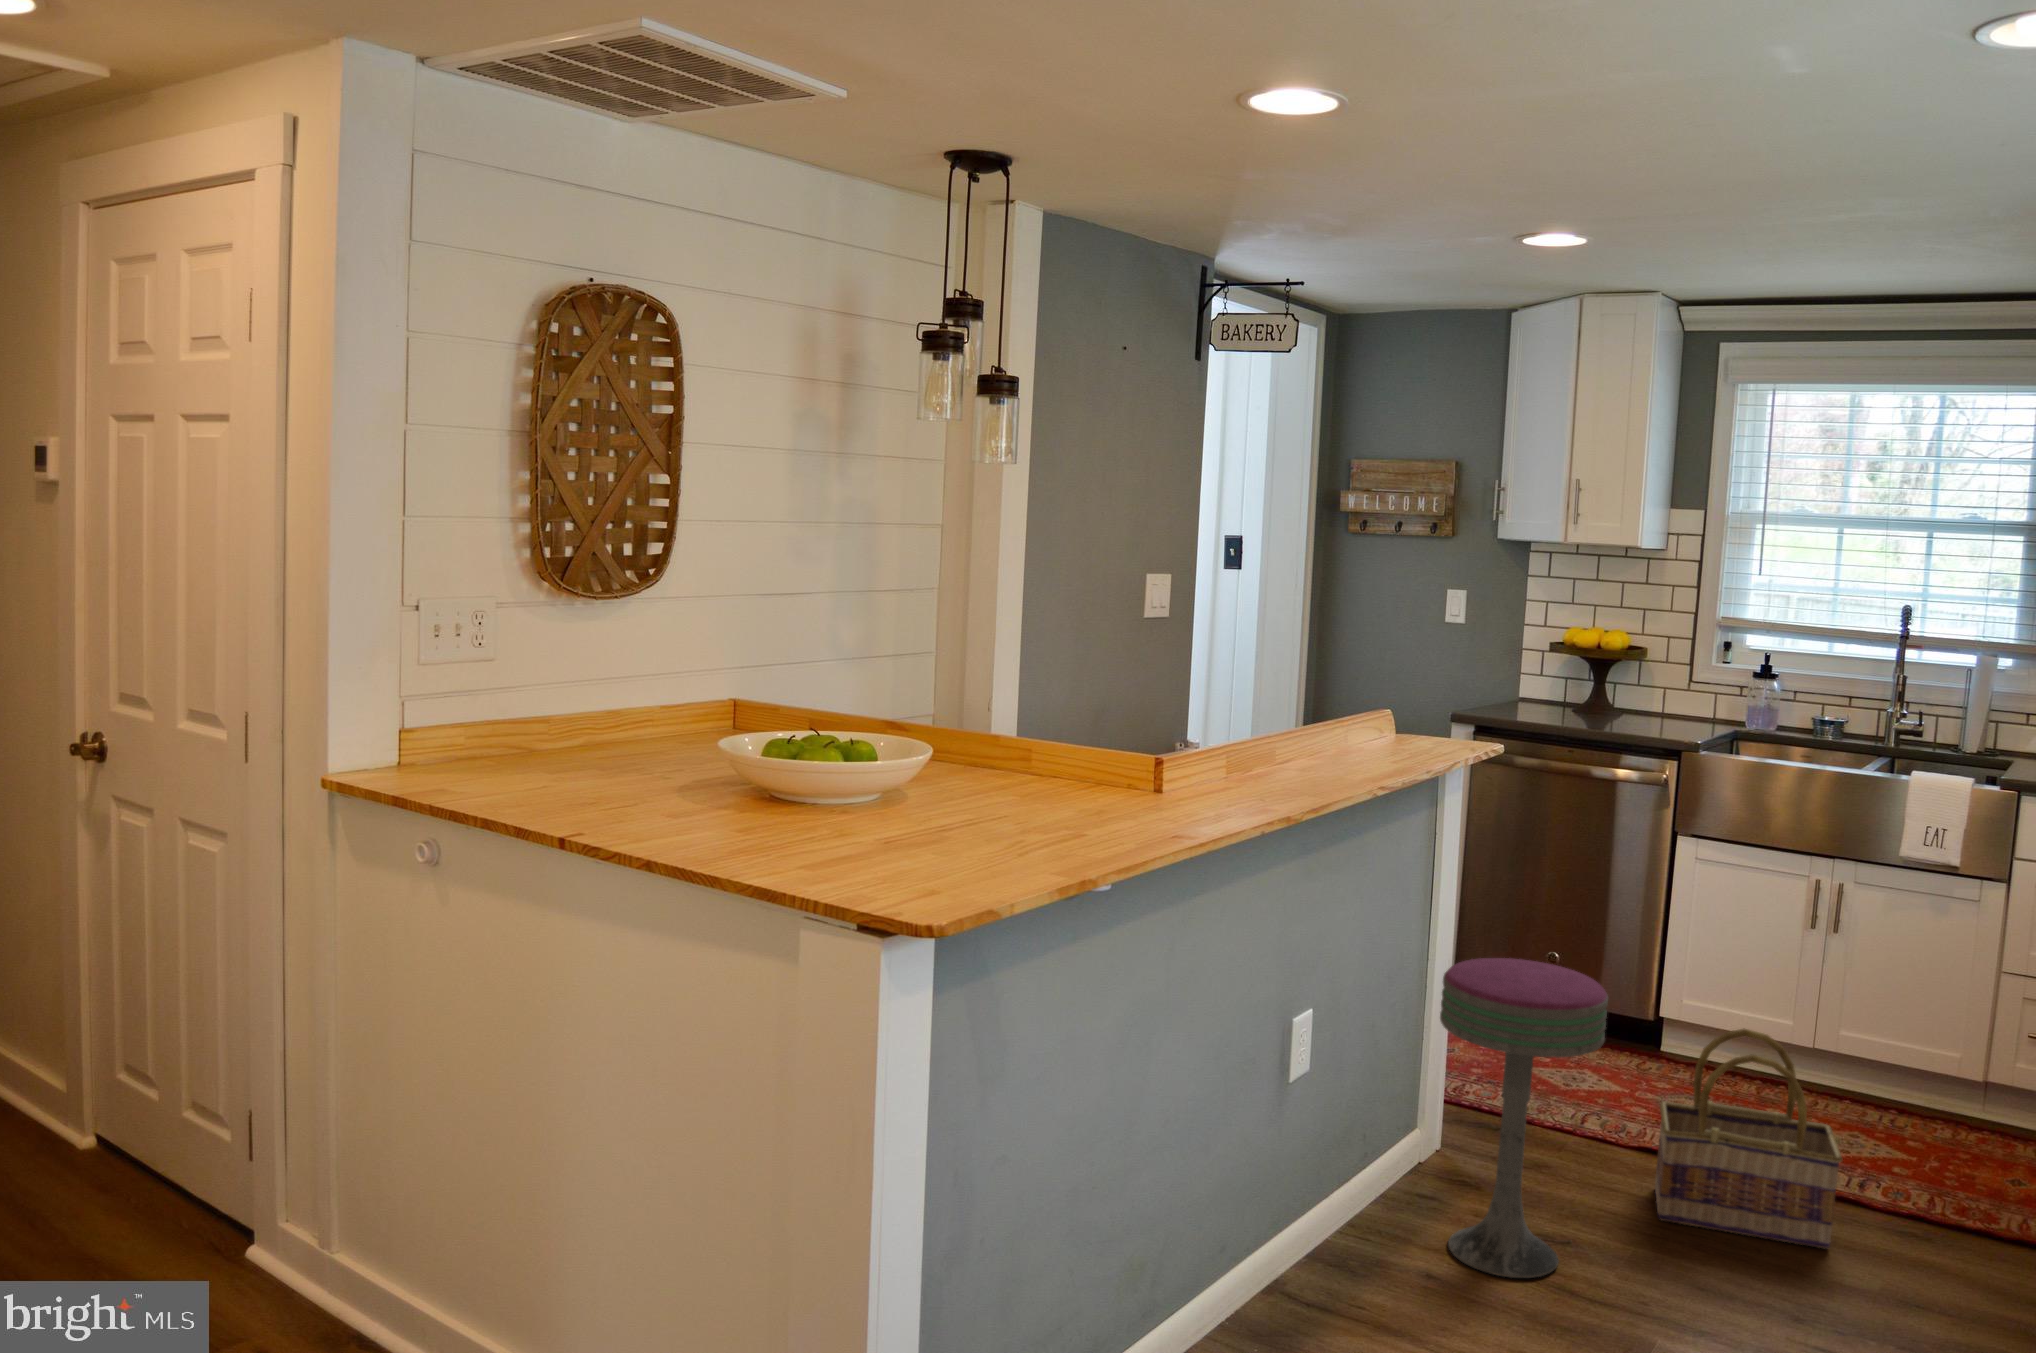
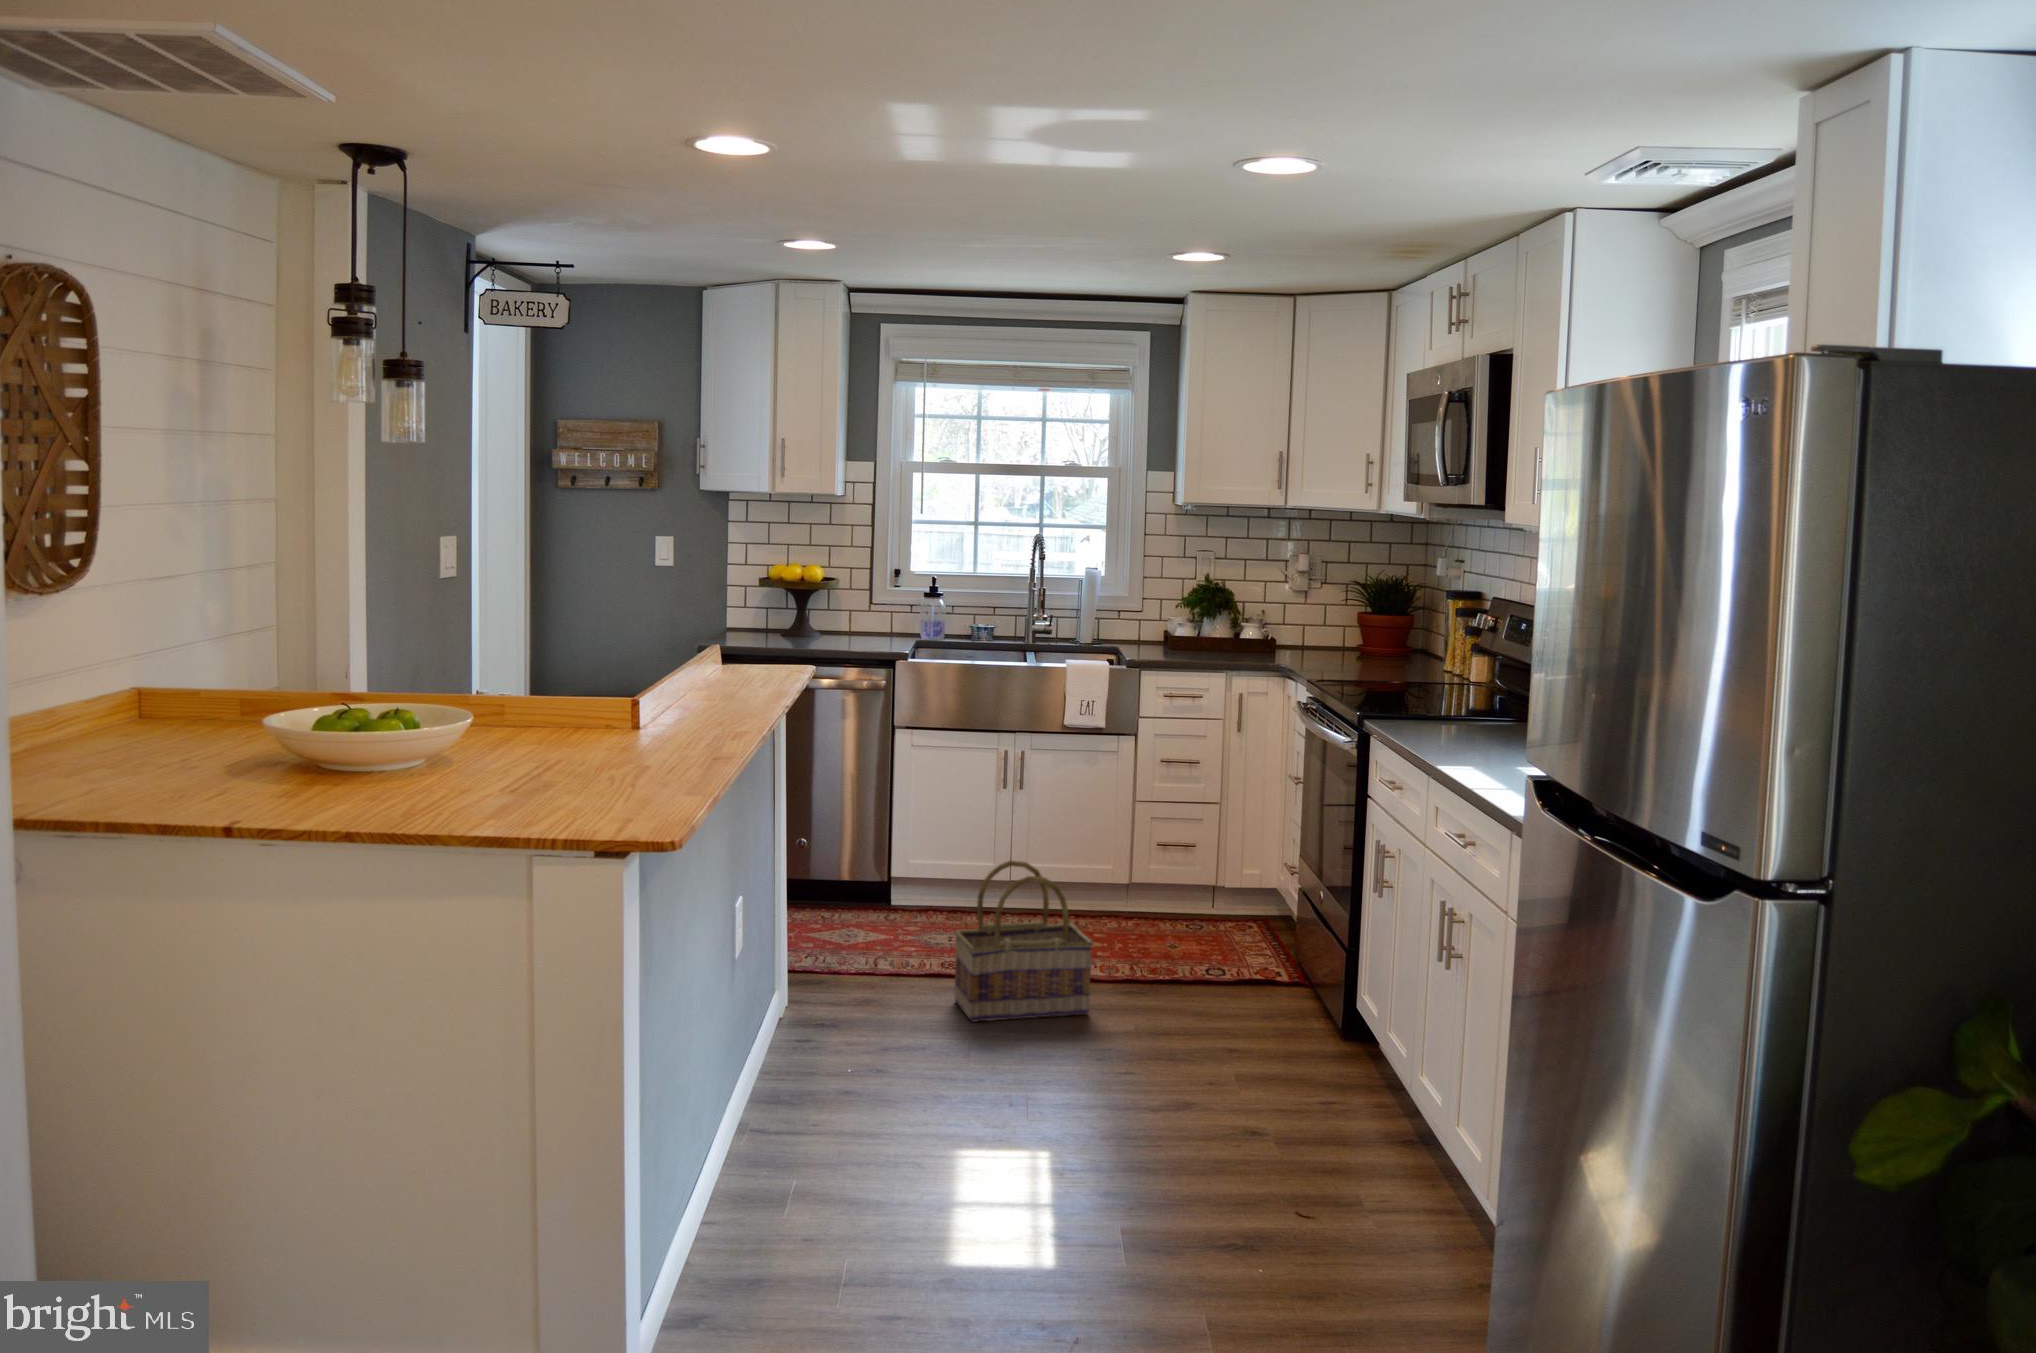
bar stool: present [1440,958,1608,1278] -> none [817,826,949,1086]

